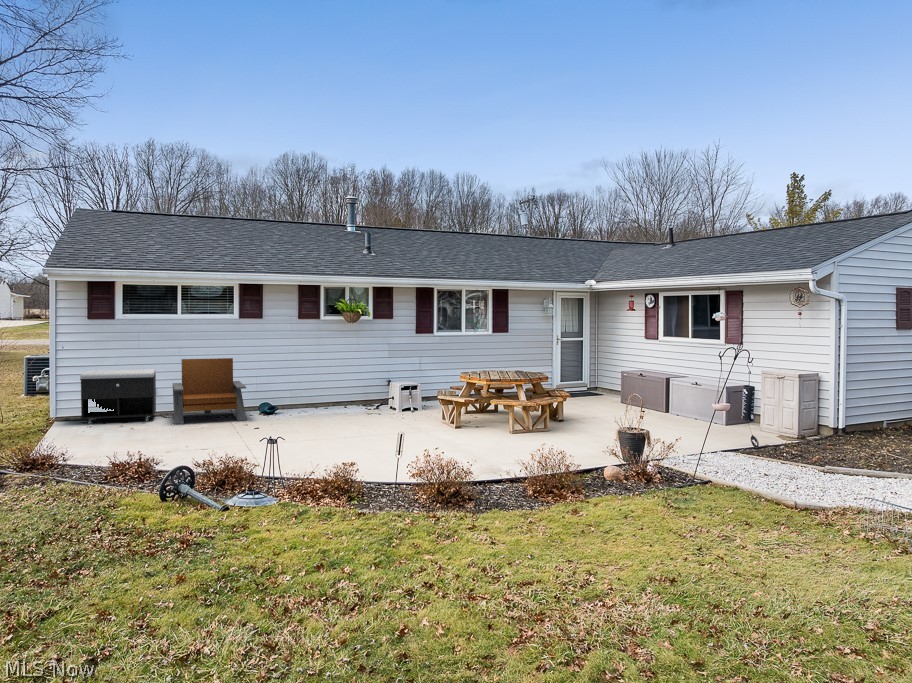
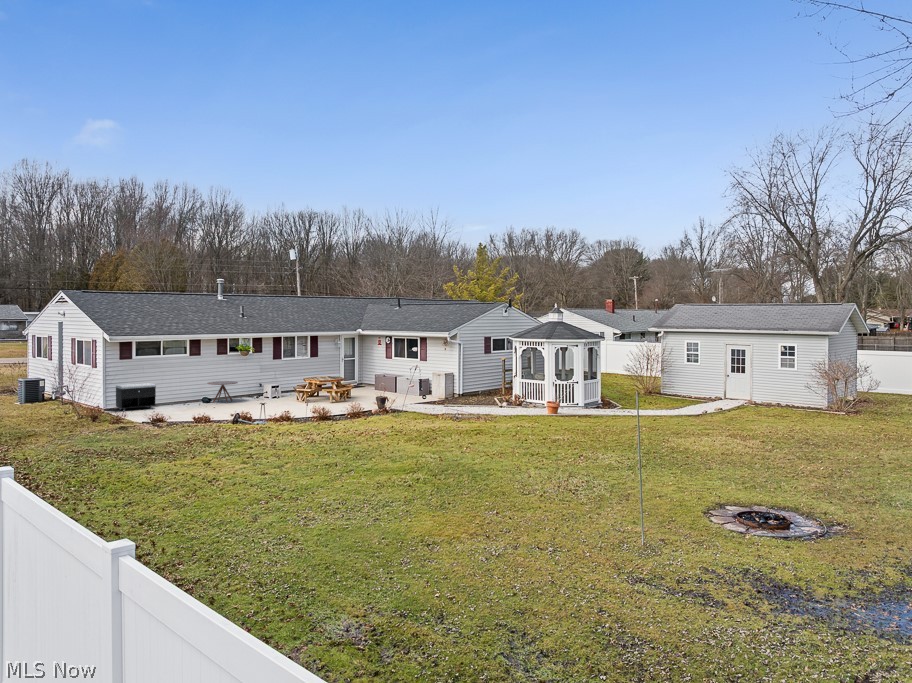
lounge chair: present [173,358,246,425] -> none [159,376,203,409]
round table: none [270,372,329,417] -> present [207,381,238,403]

